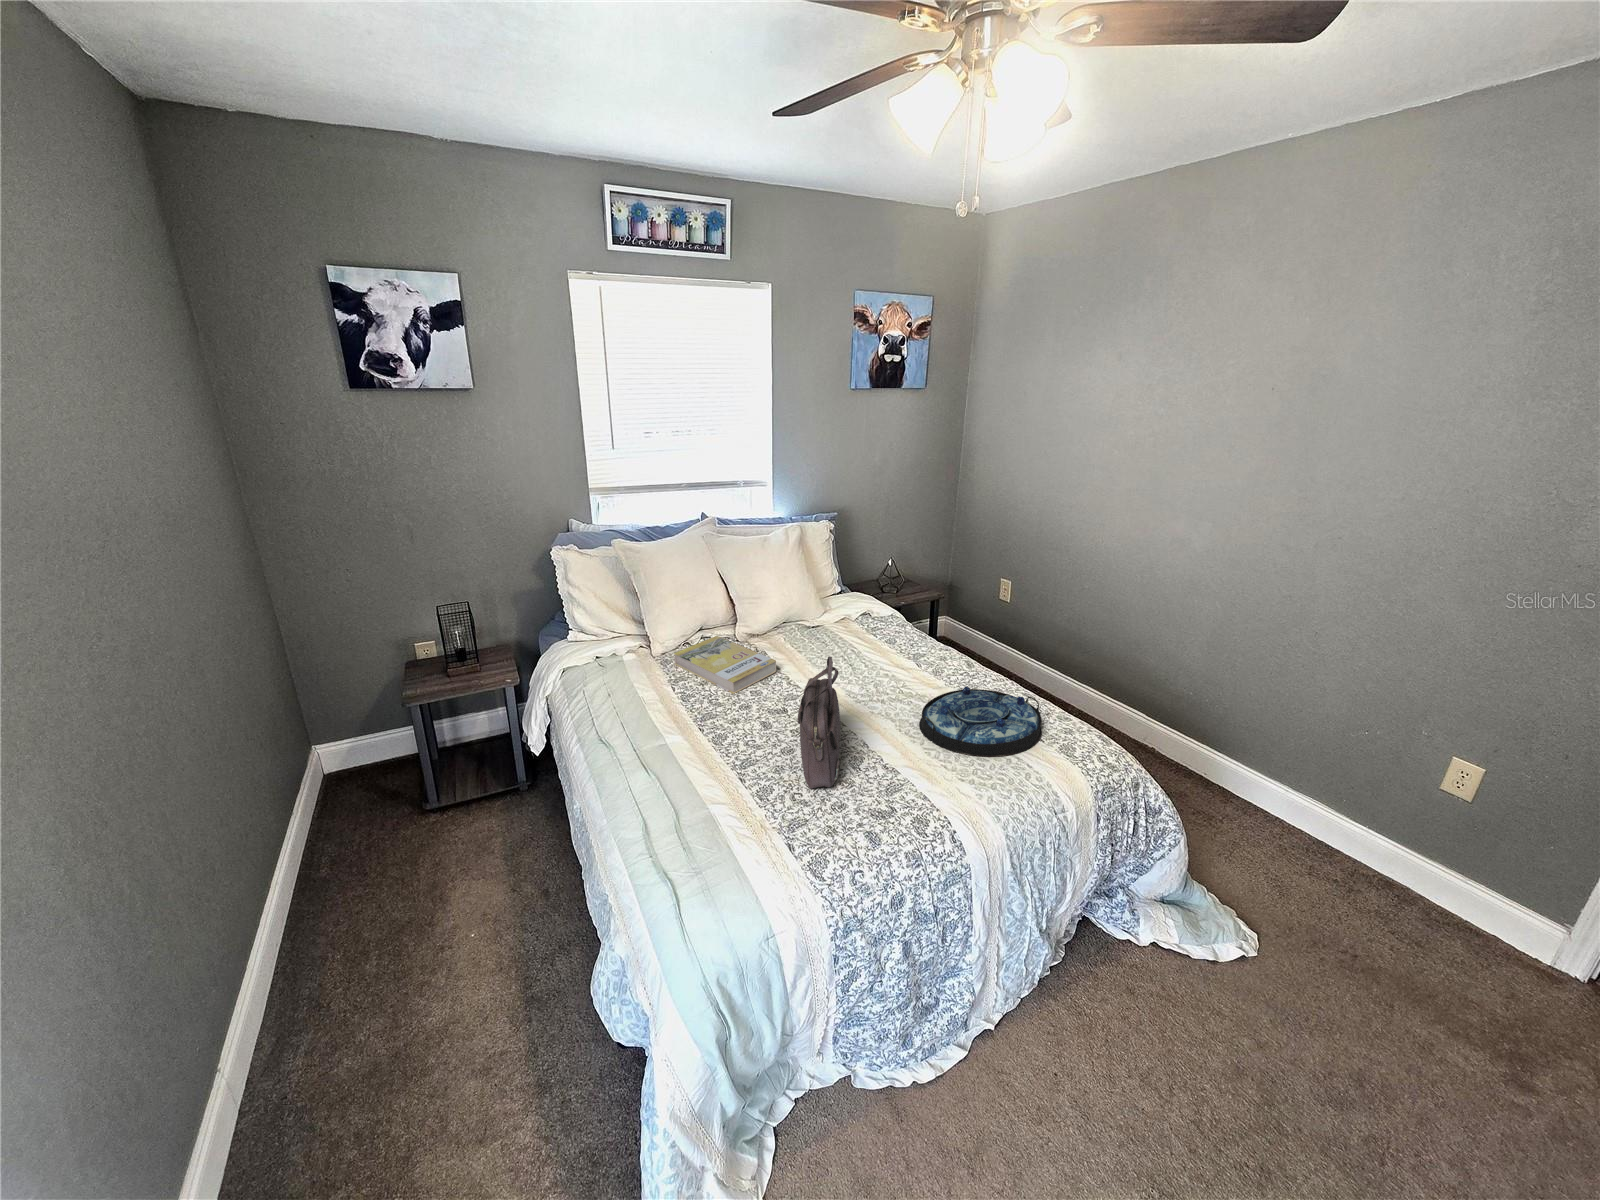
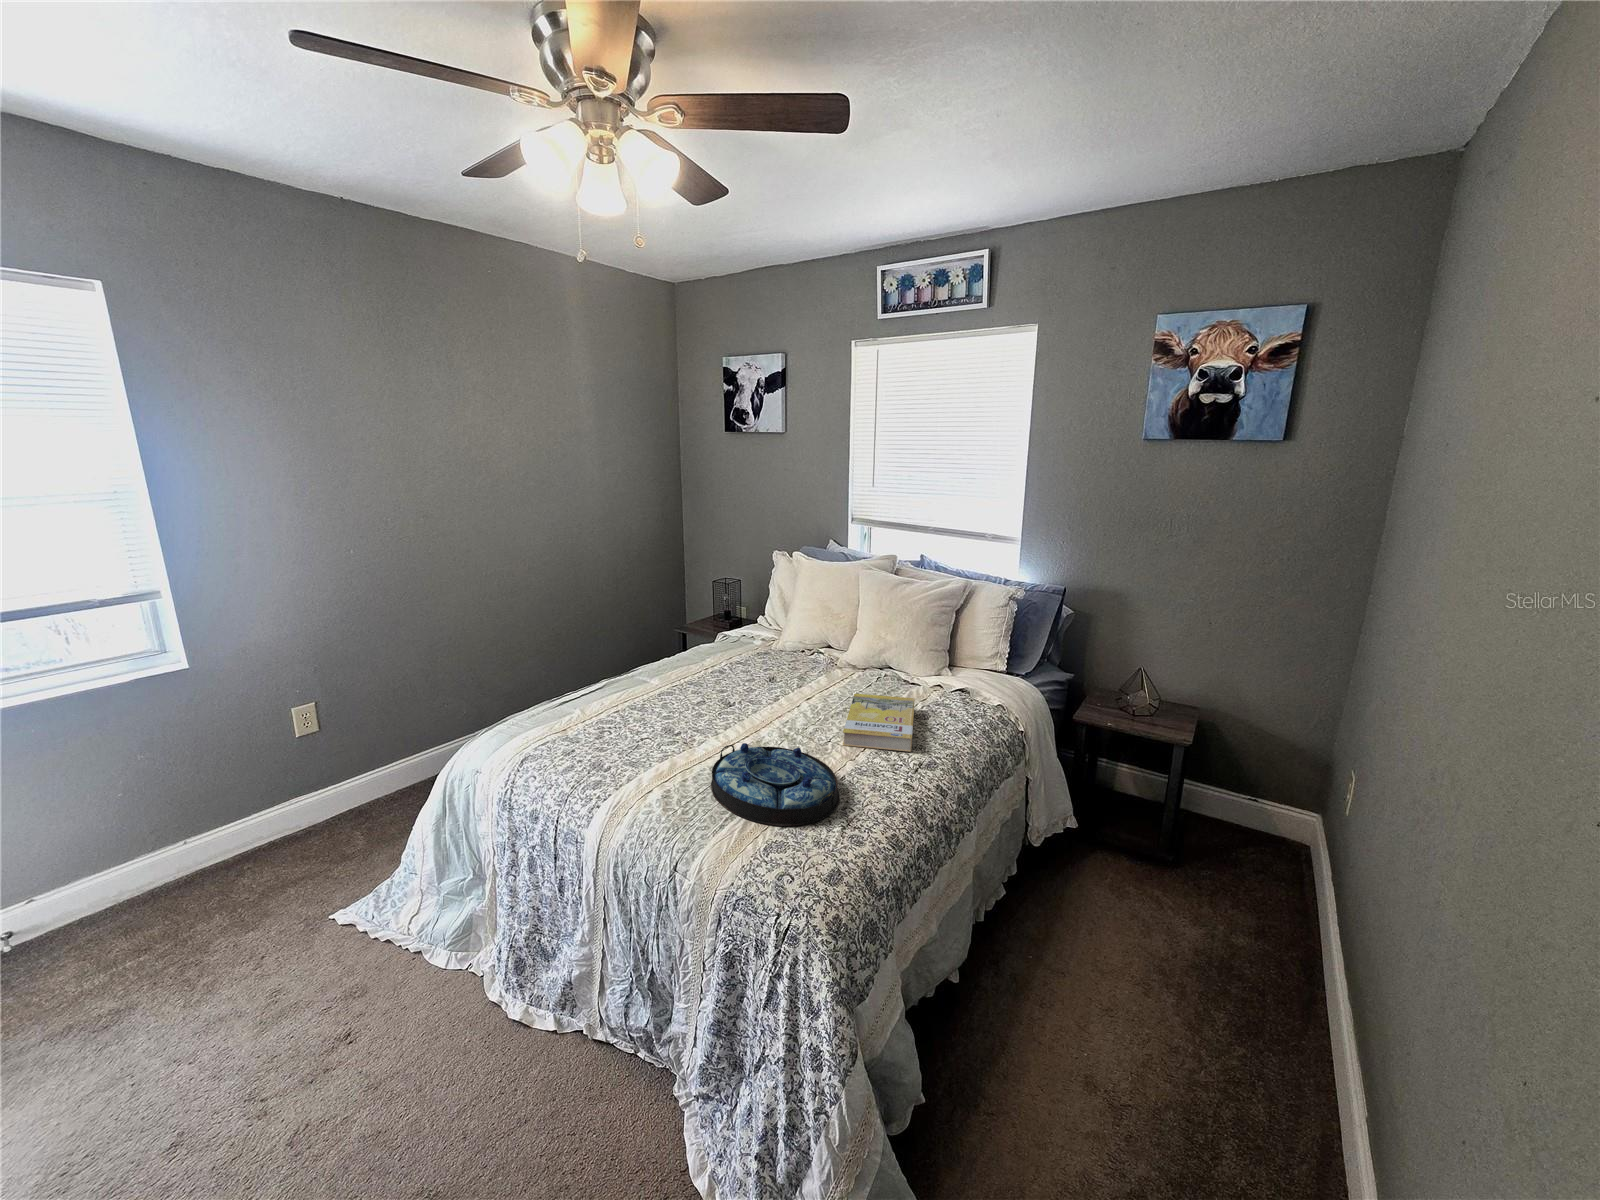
book: present [674,636,776,694] -> present [843,694,915,752]
handbag: present [798,656,840,789] -> none [600,636,697,740]

